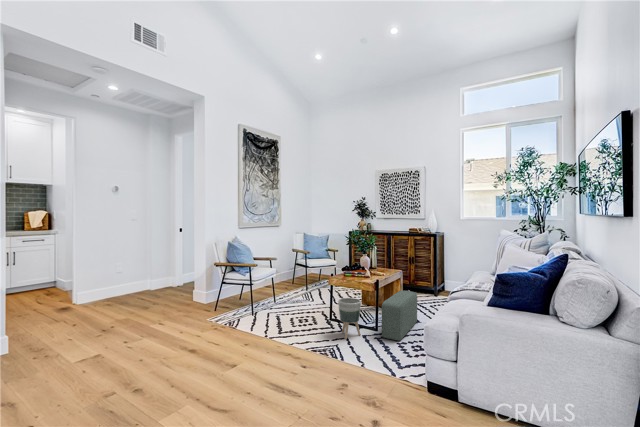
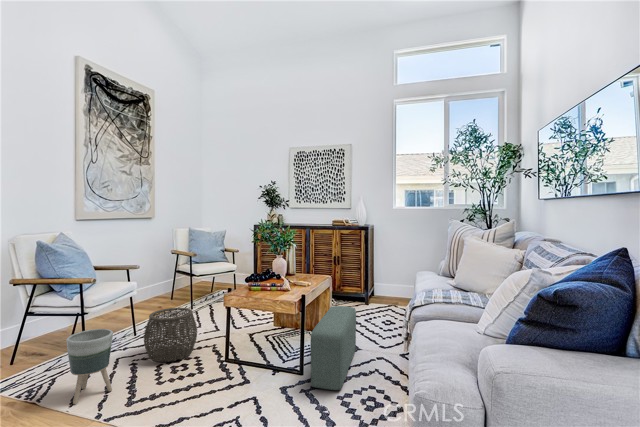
woven basket: none [282,285,313,317] -> present [144,308,197,362]
planter: present [338,298,361,339] -> present [66,329,113,404]

